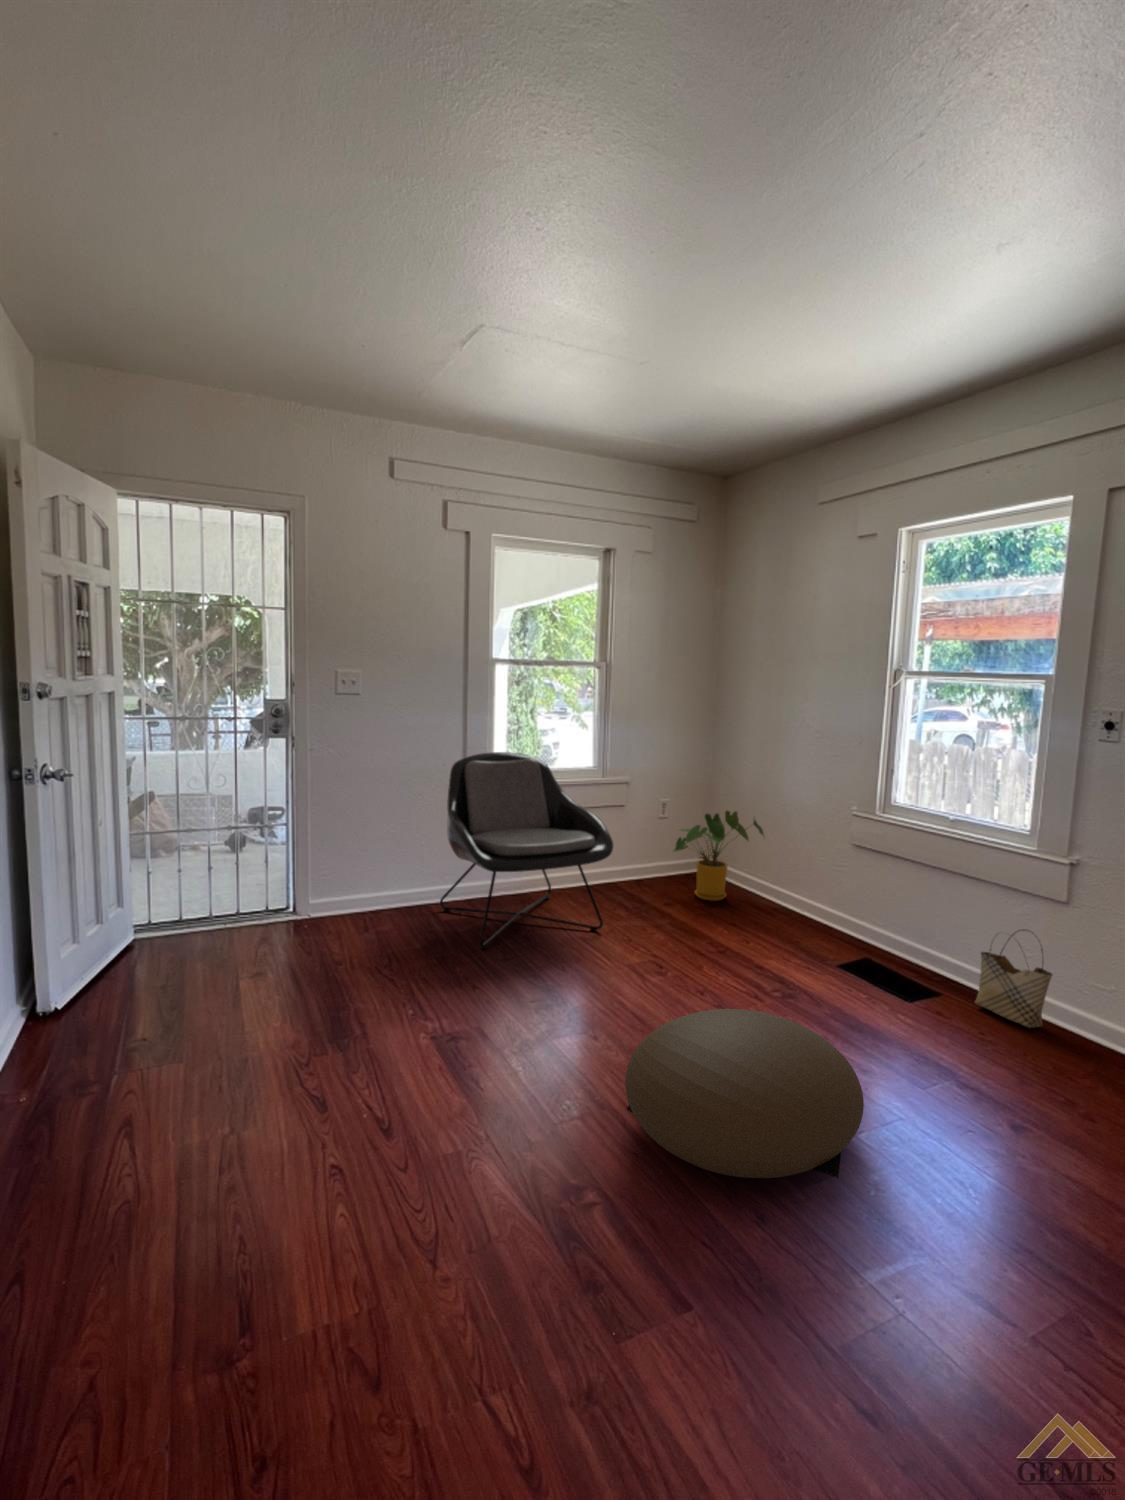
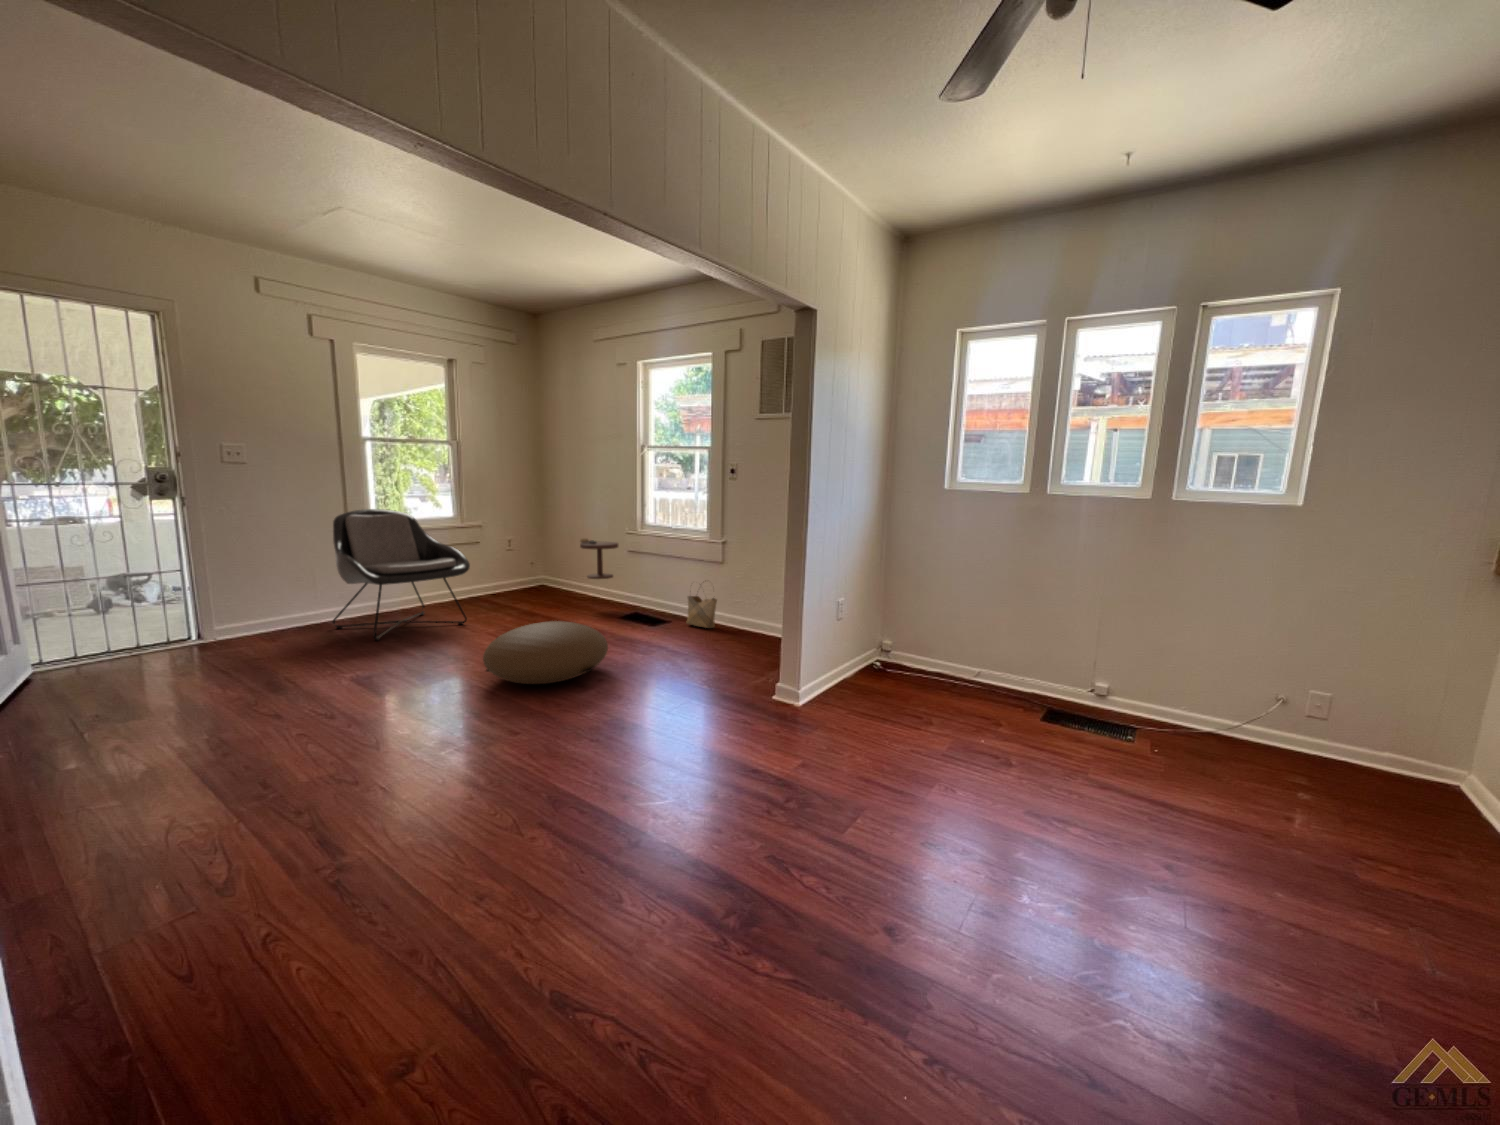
house plant: present [673,811,764,901] -> none [515,544,578,604]
side table: none [775,813,839,928] -> present [580,538,618,579]

